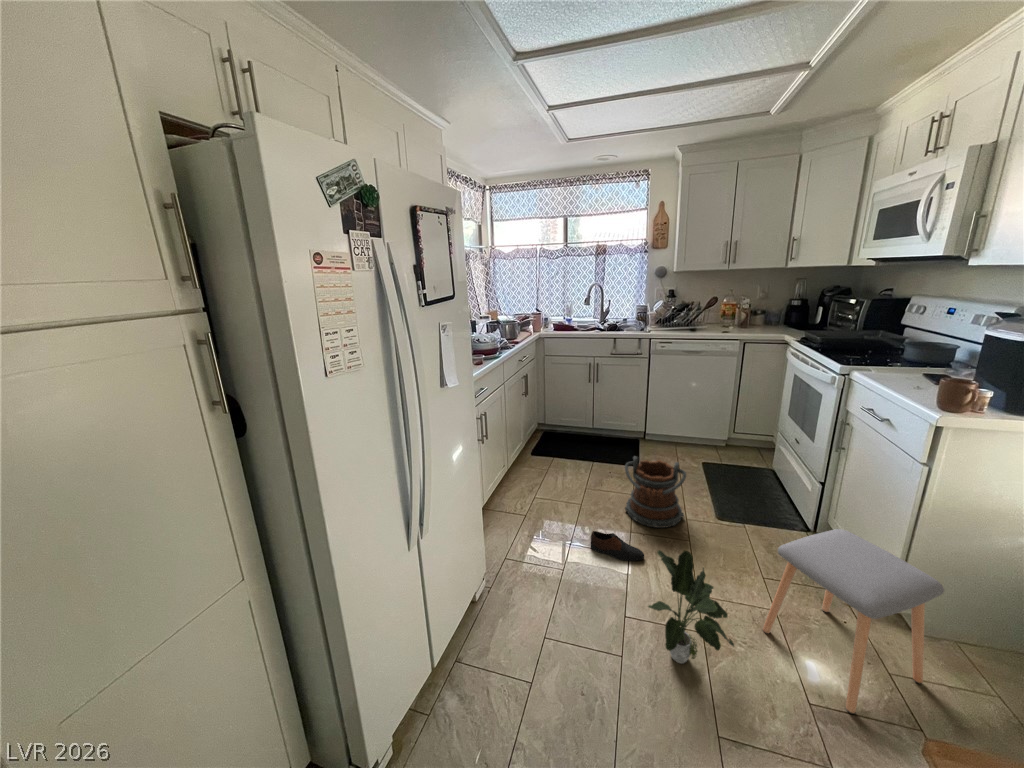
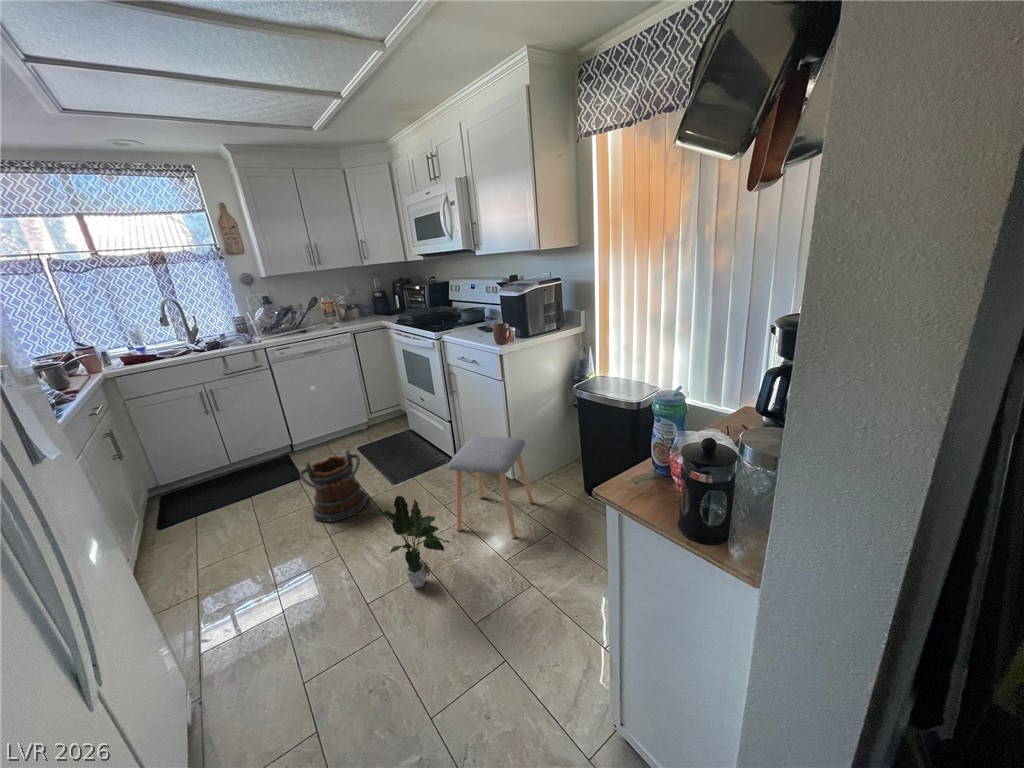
shoe: present [591,531,644,561] -> none [297,538,355,567]

